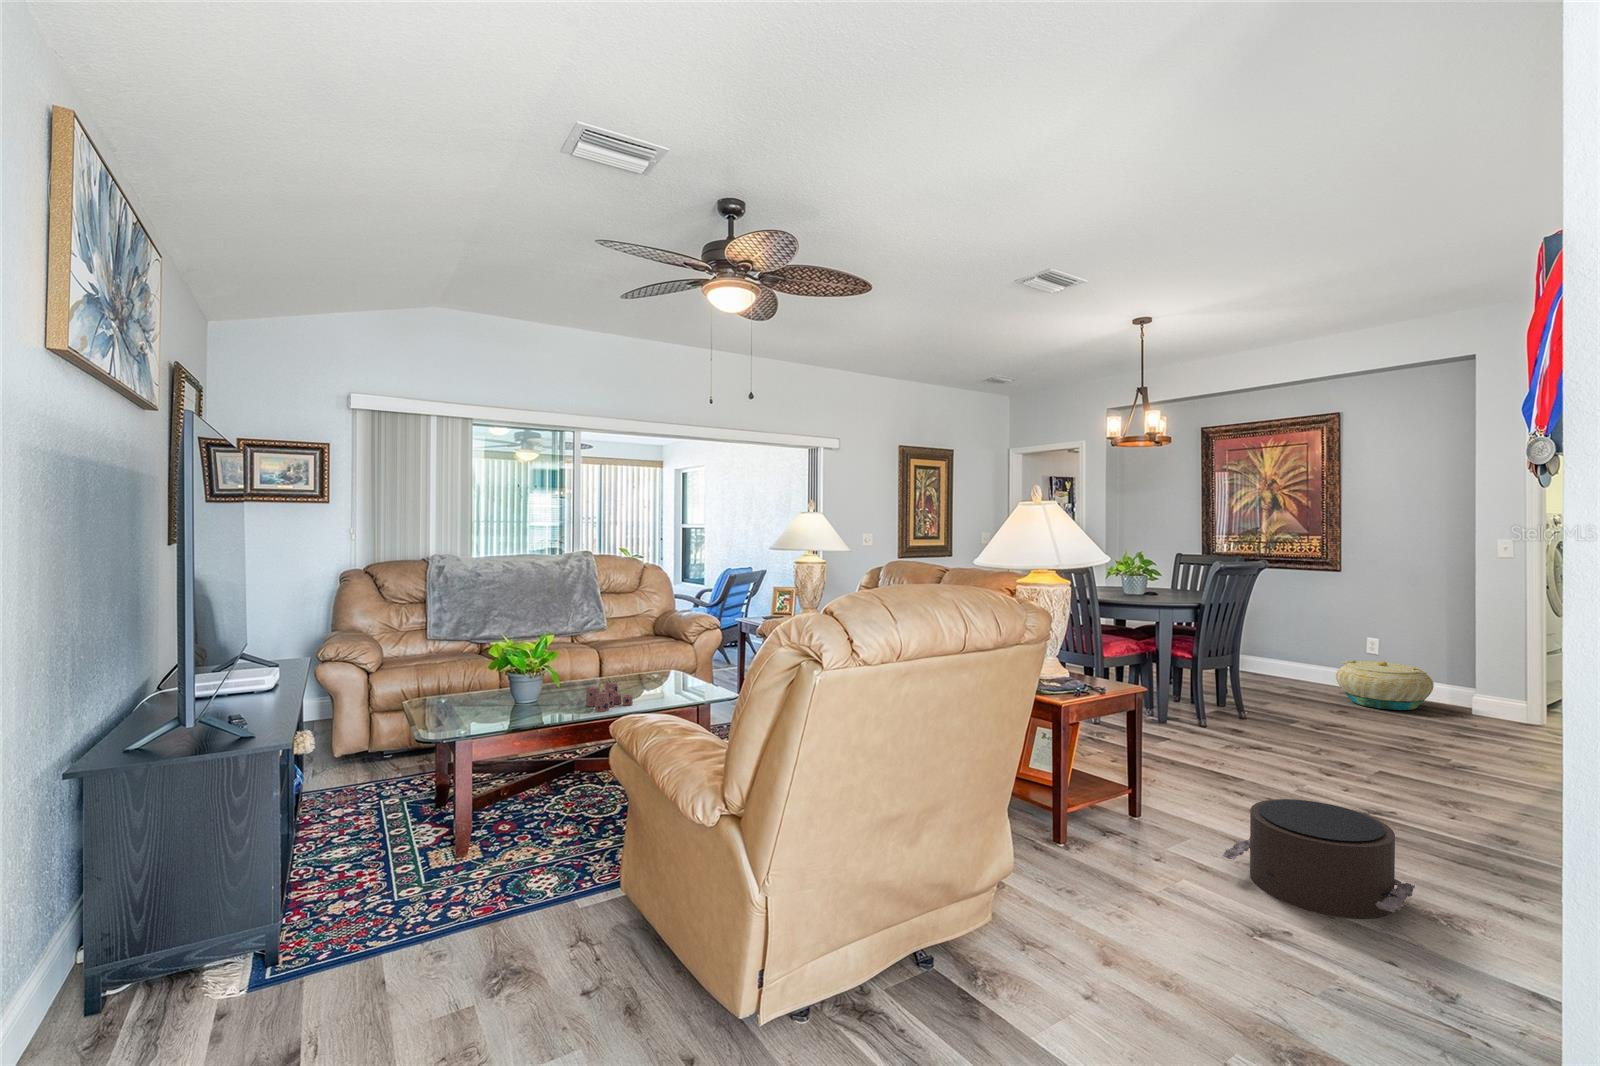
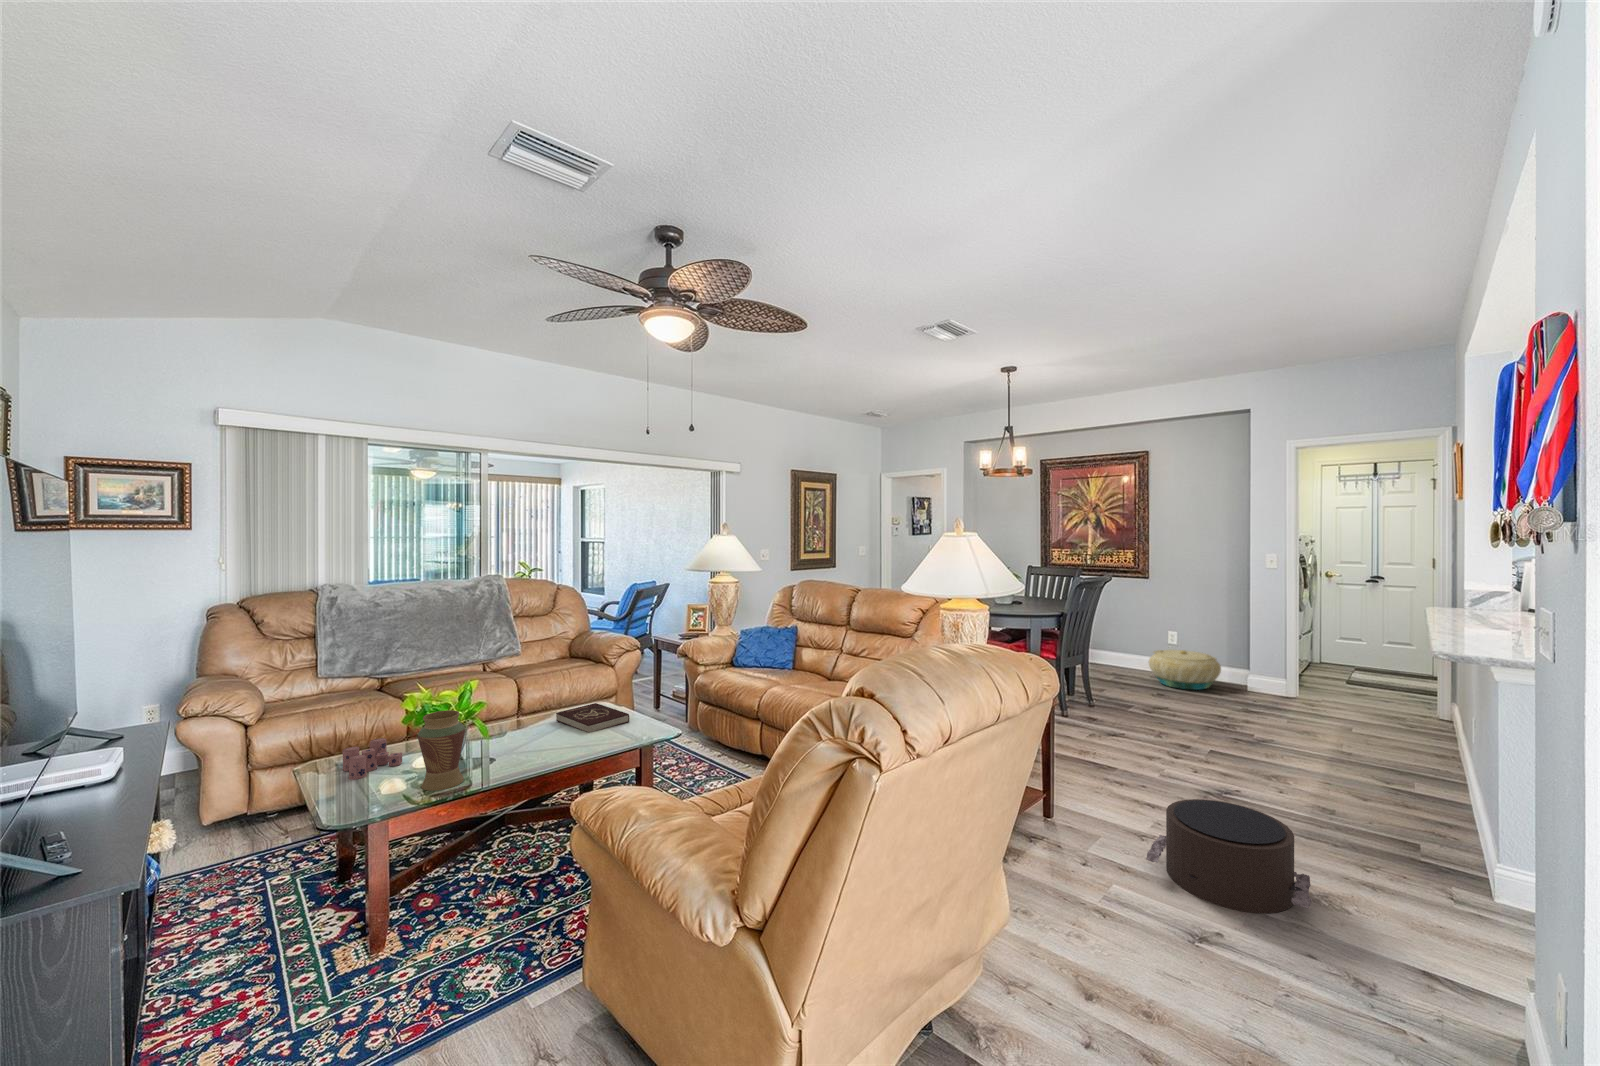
vase: none [499,658,538,727] -> present [418,710,465,791]
book: none [629,672,696,697] -> present [556,703,629,733]
candle: present [586,682,633,712] -> present [343,738,402,780]

